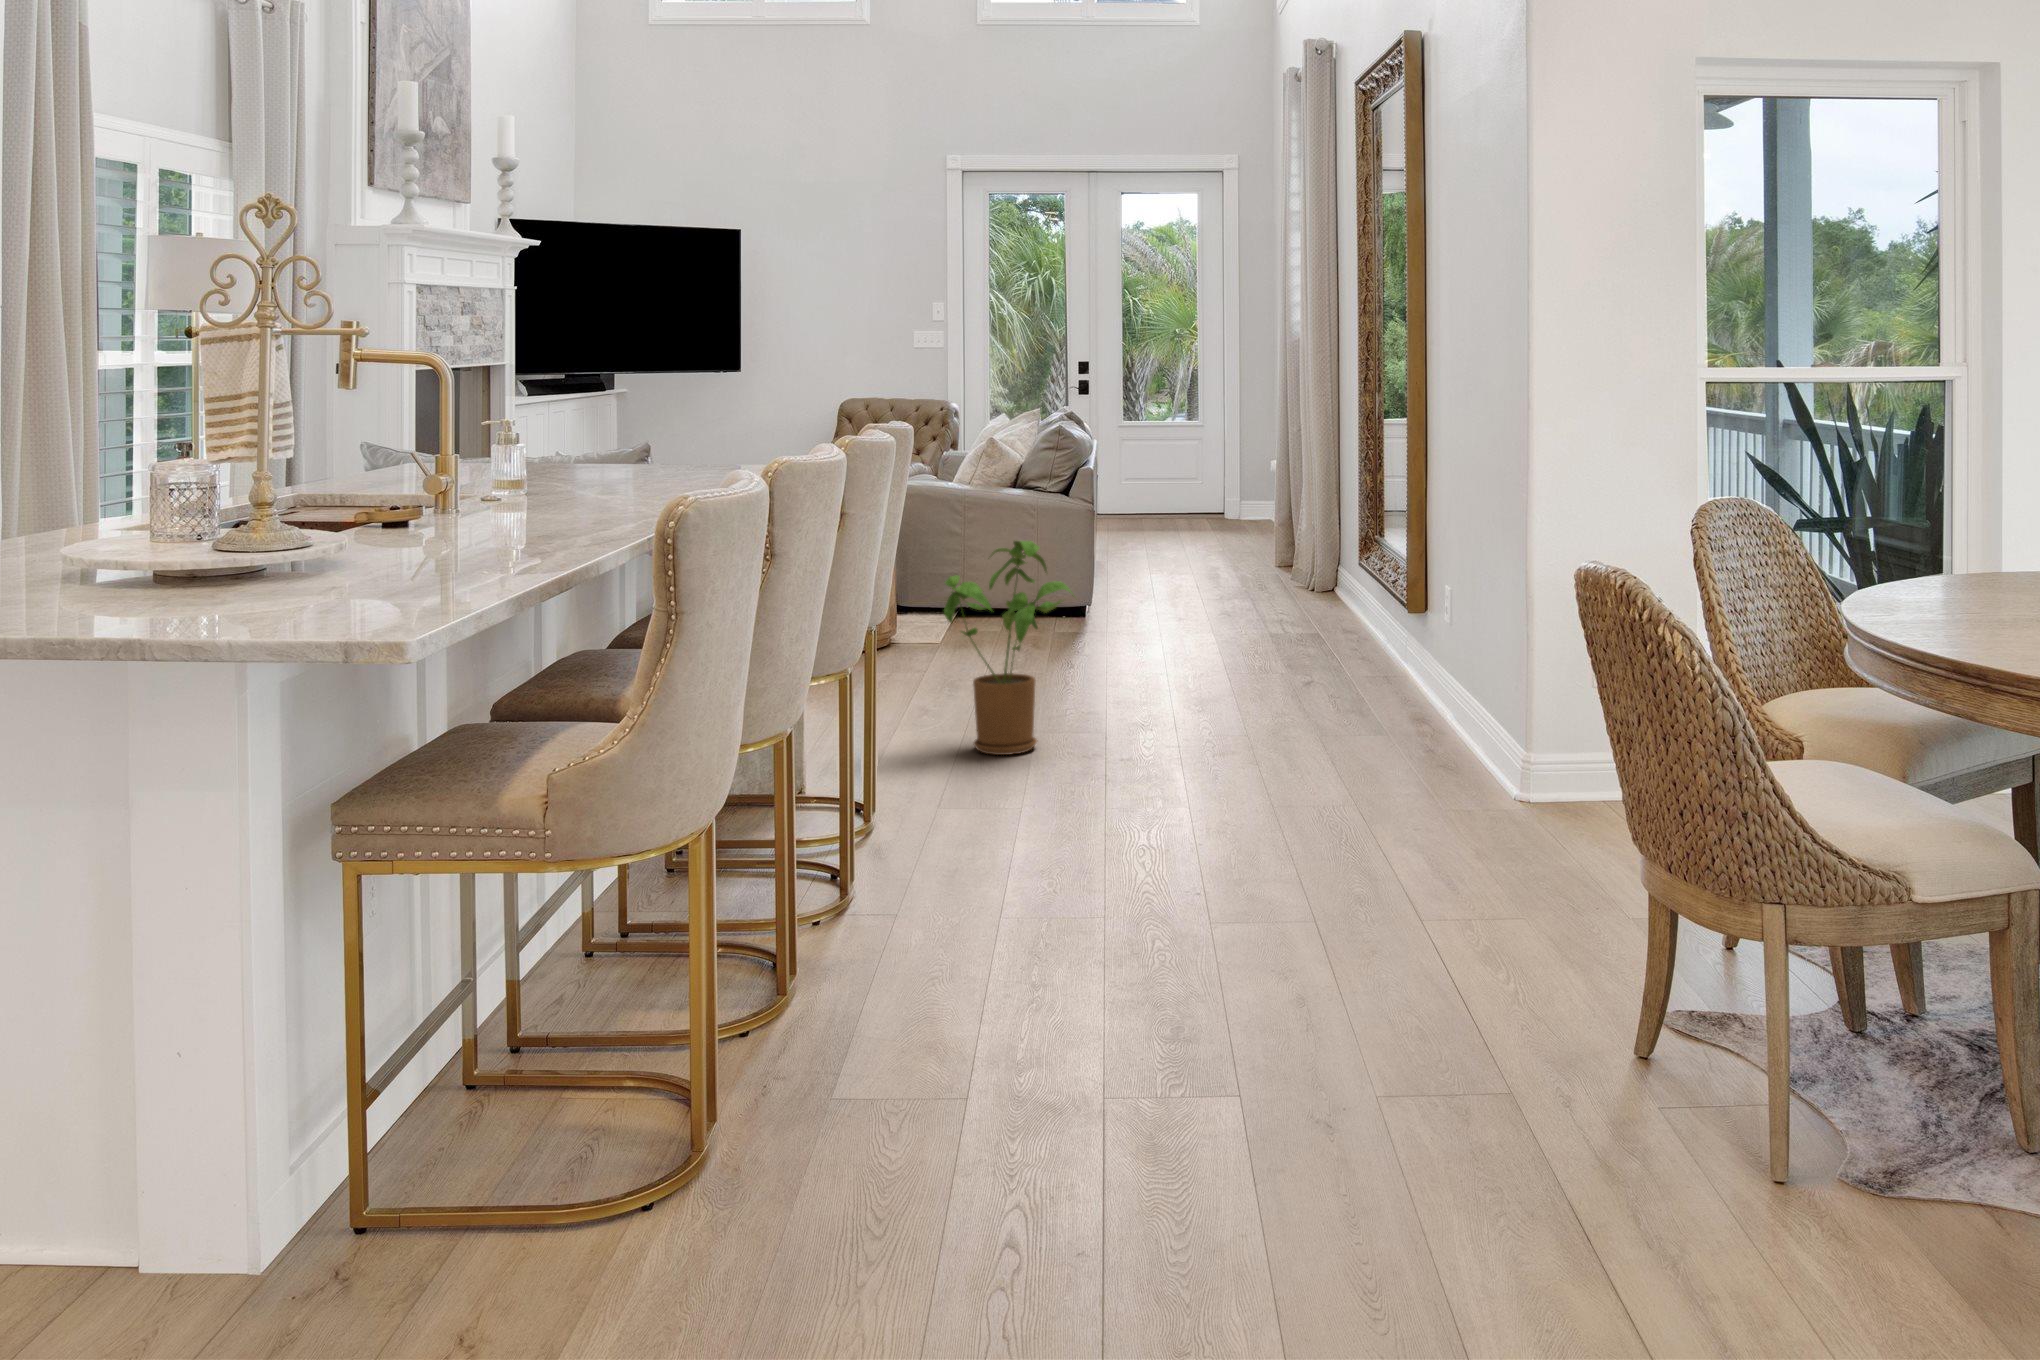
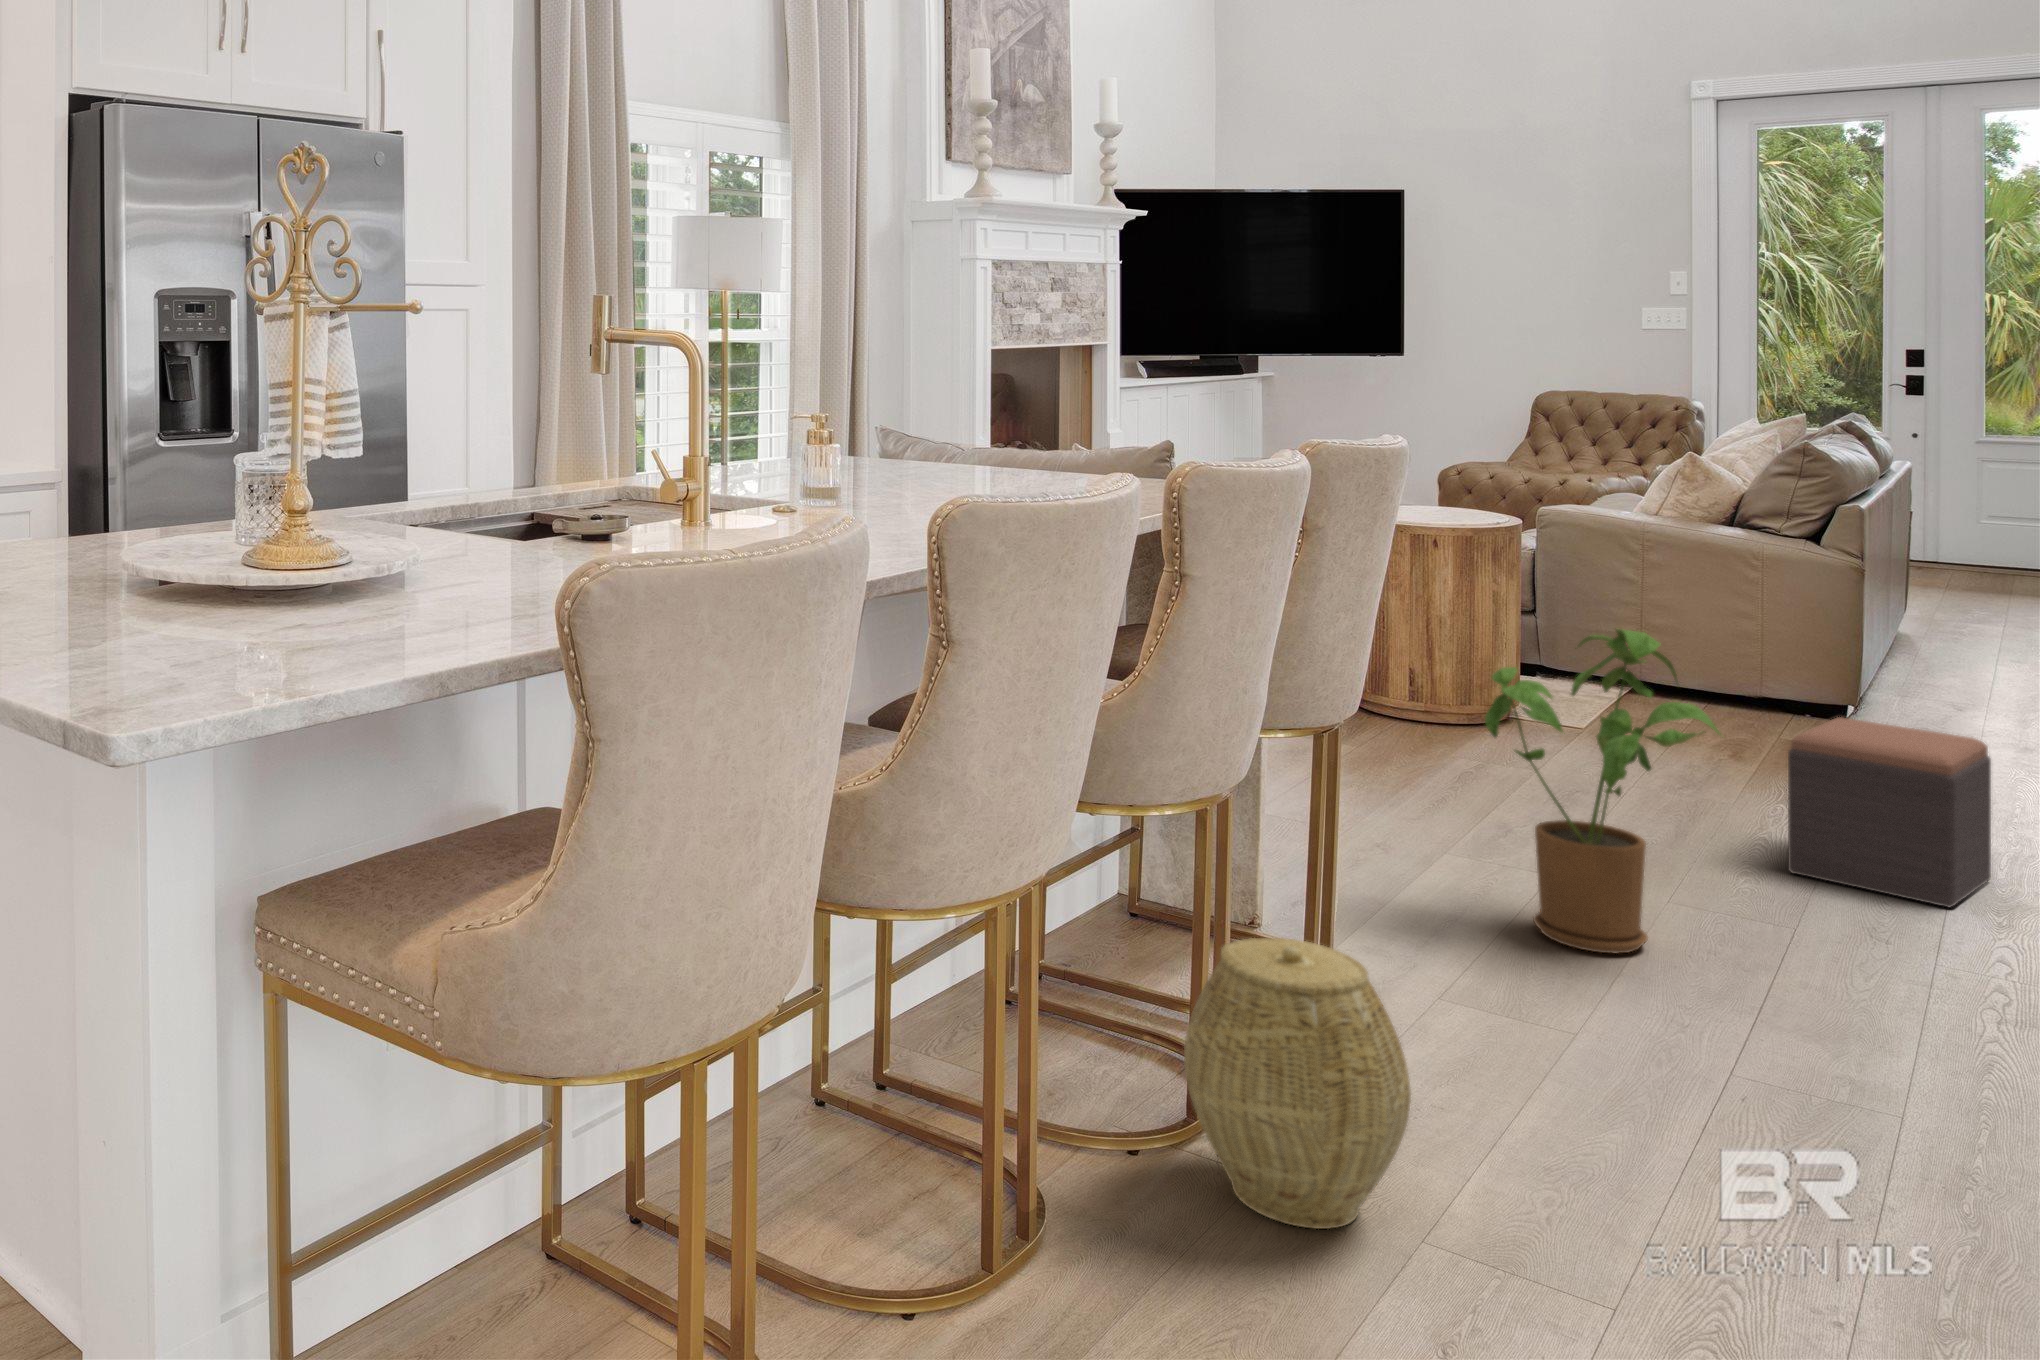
footstool: none [1087,595,1183,699] -> present [1788,717,1991,907]
woven basket: none [858,732,988,903] -> present [1184,938,1411,1229]

